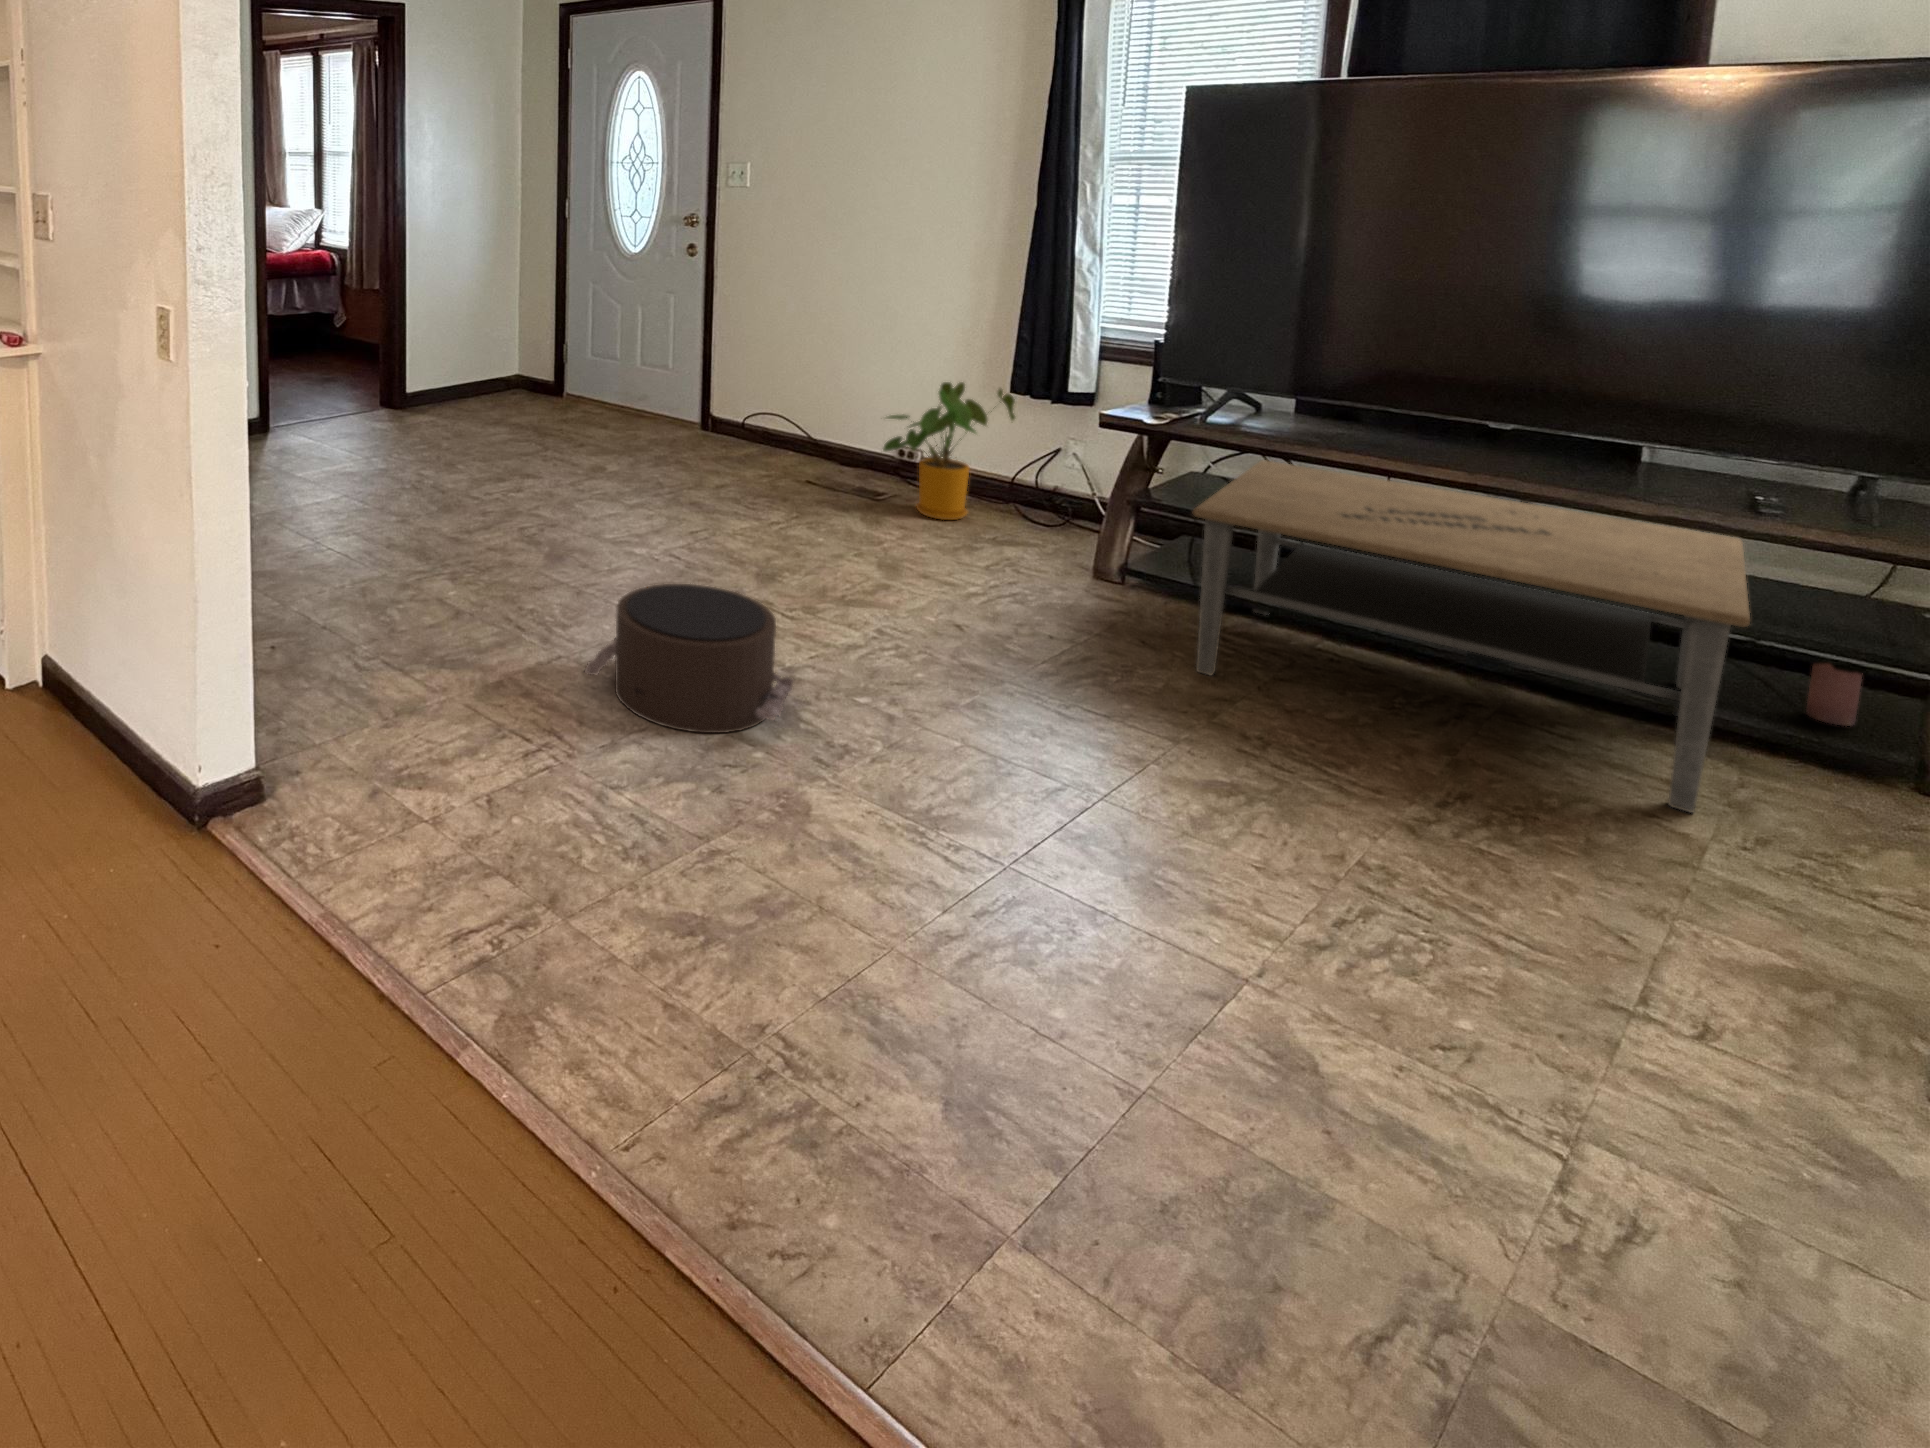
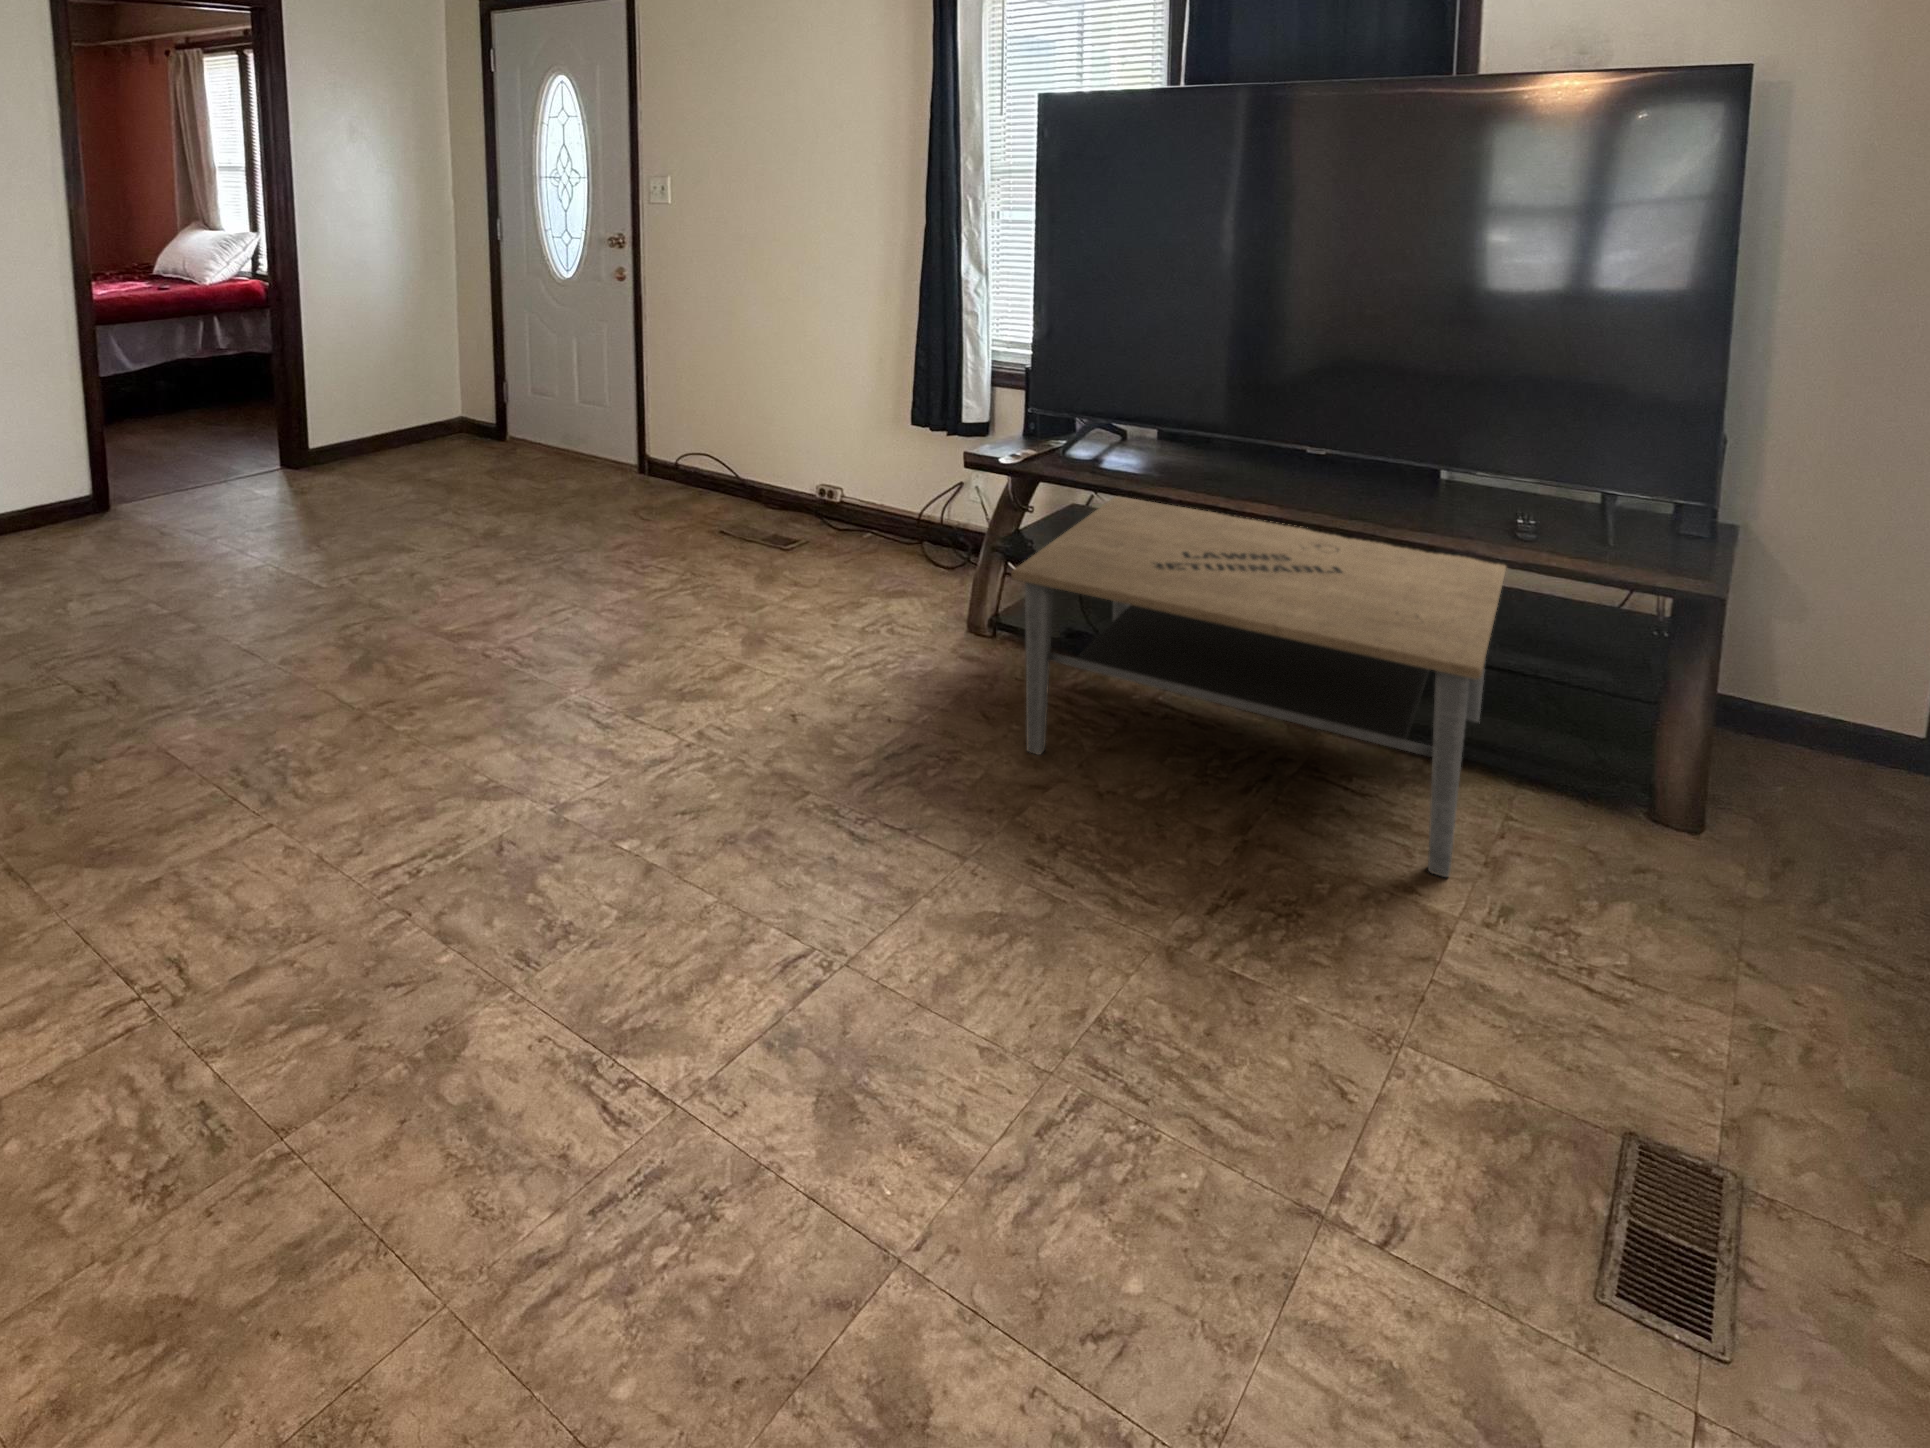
house plant: present [883,382,1015,520] -> none [778,416,920,572]
pouf: present [584,584,794,733] -> none [249,720,533,940]
candle: present [1806,664,1862,726] -> none [1561,674,1601,747]

